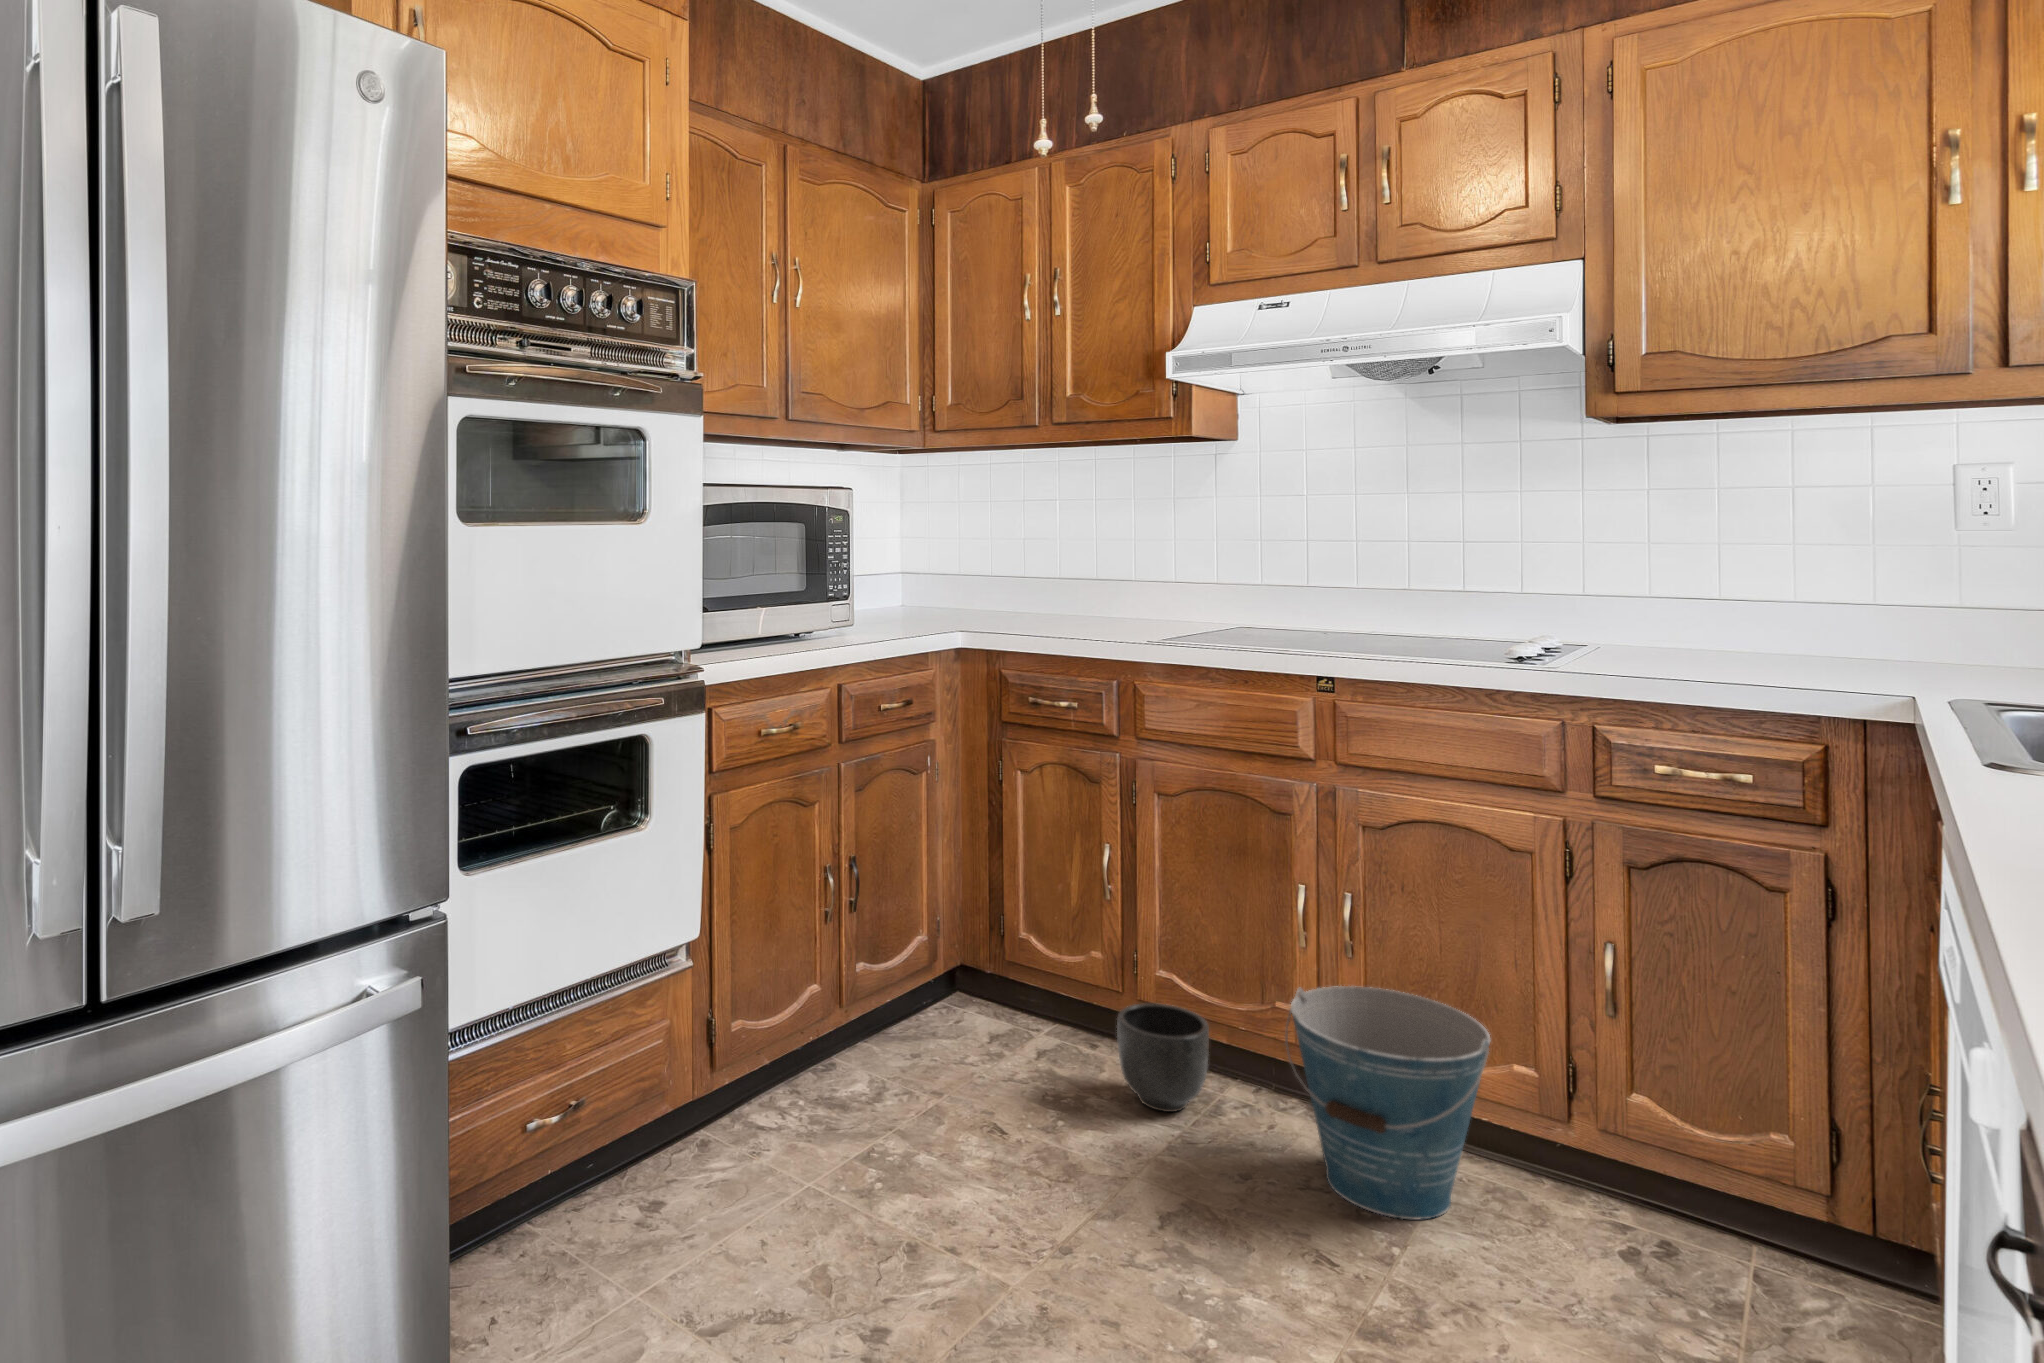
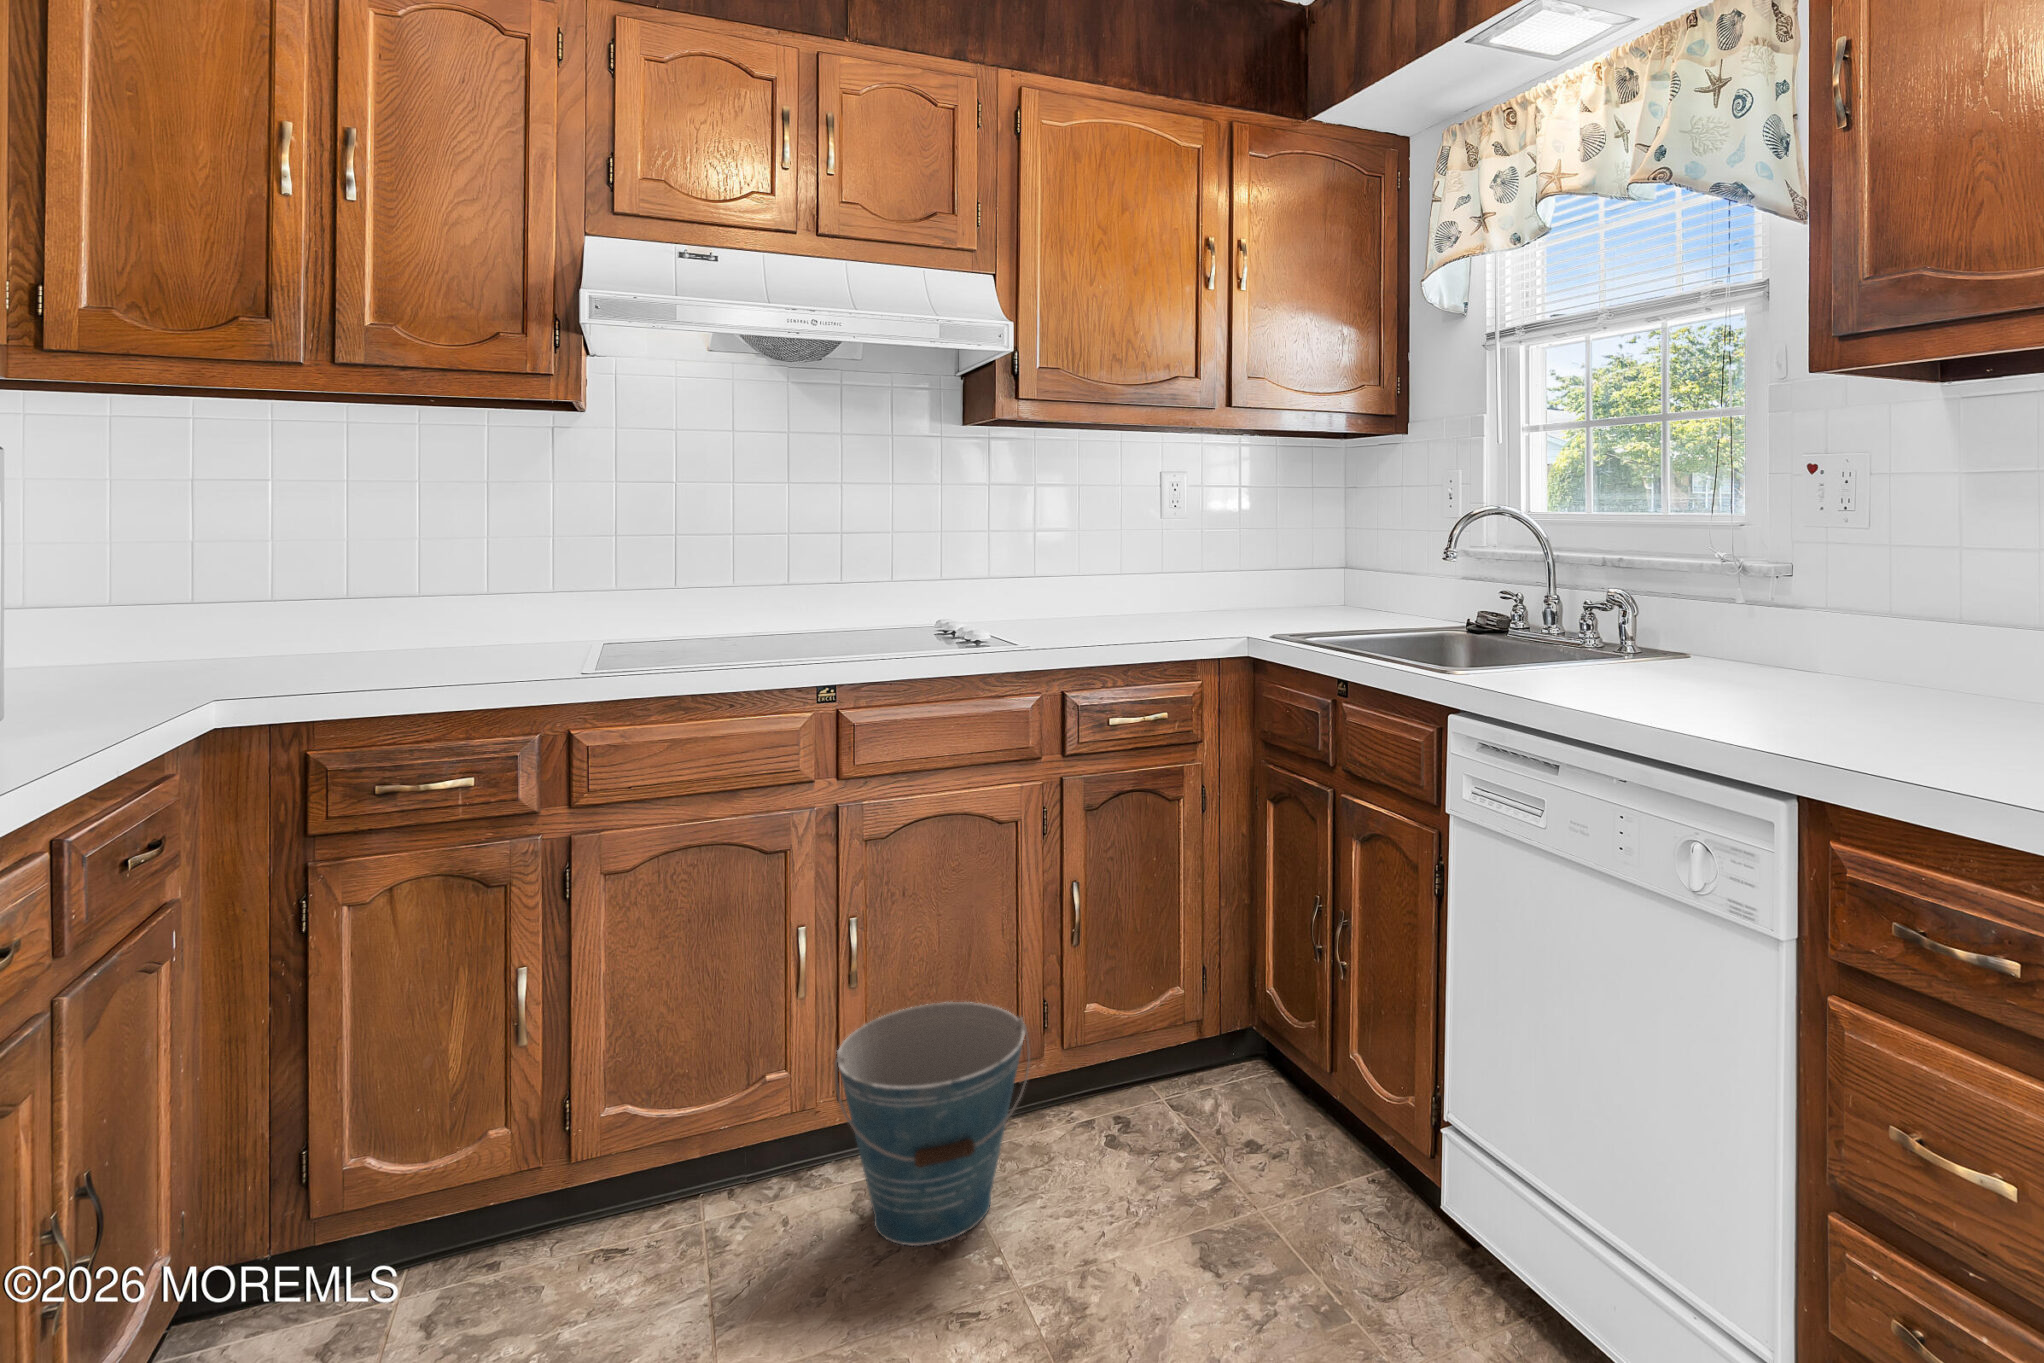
planter: present [1117,1003,1209,1112] -> none [587,1143,713,1294]

